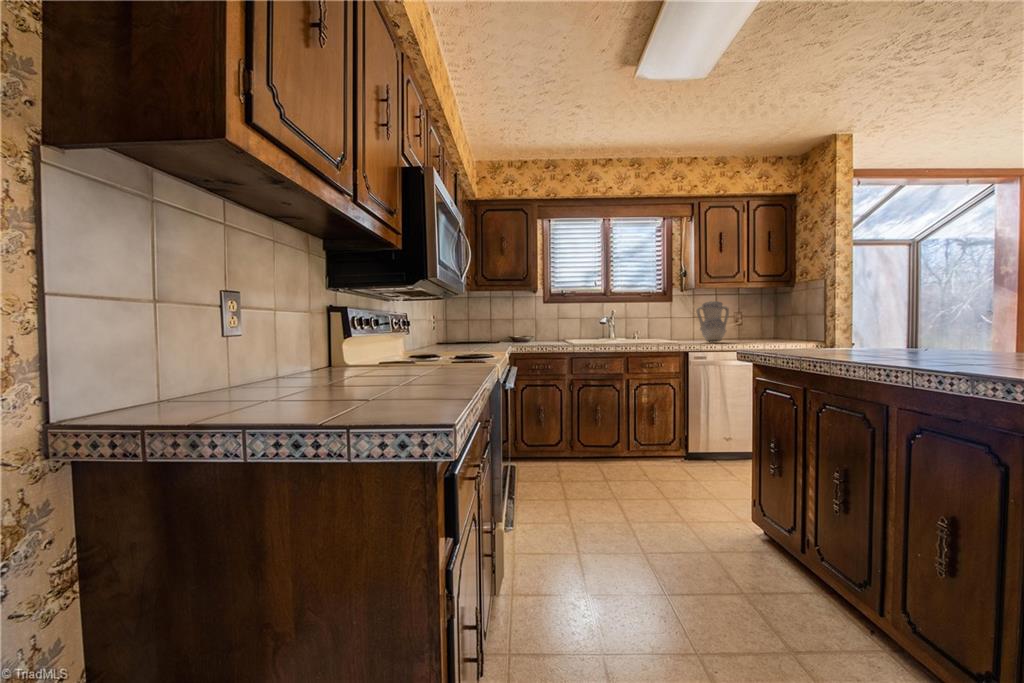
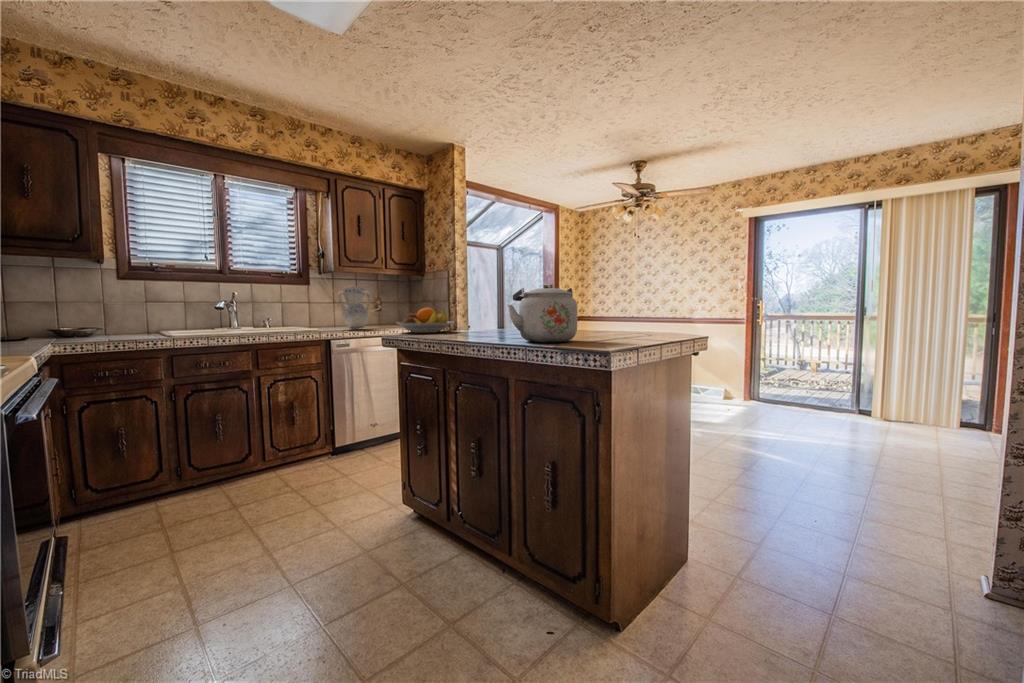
kettle: none [874,289,985,357] -> present [508,284,577,342]
fruit bowl: none [751,320,820,346] -> present [396,308,453,333]

